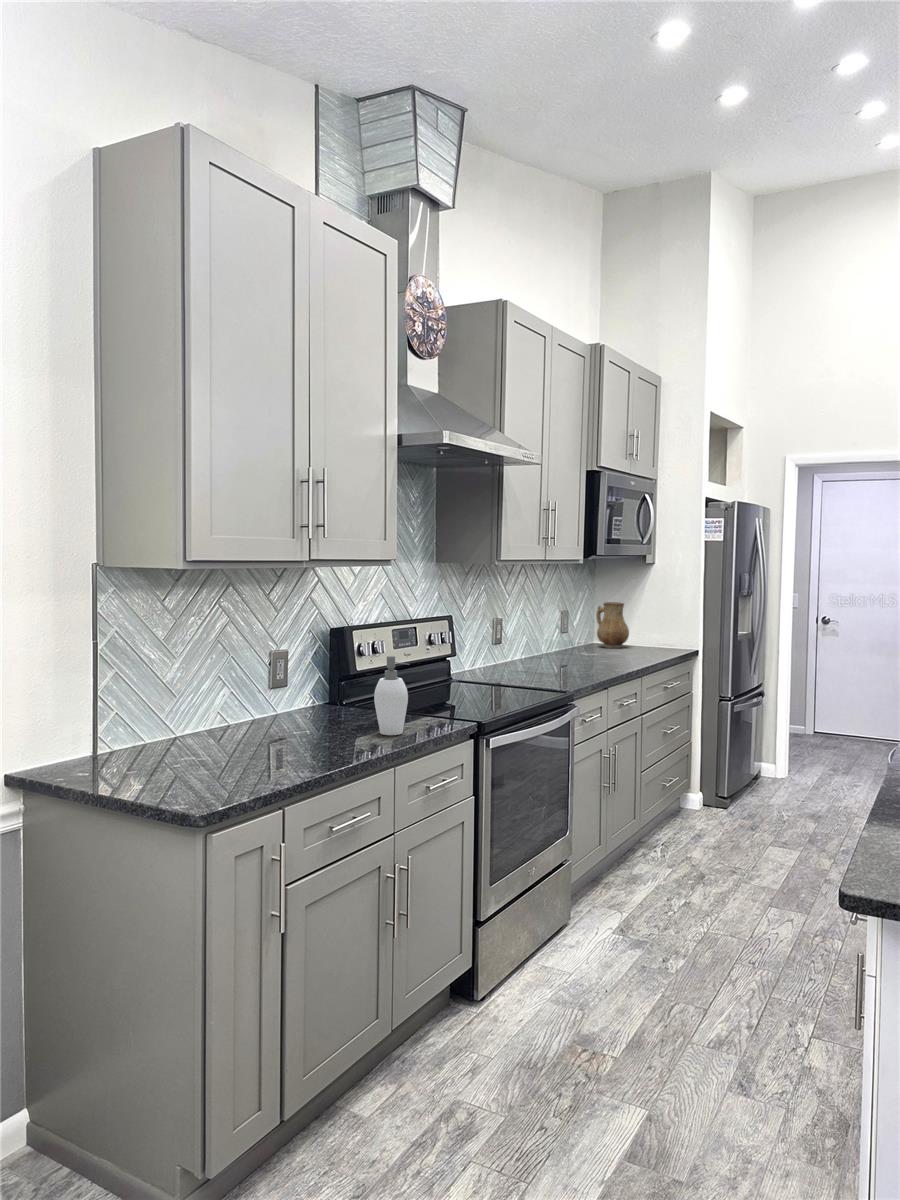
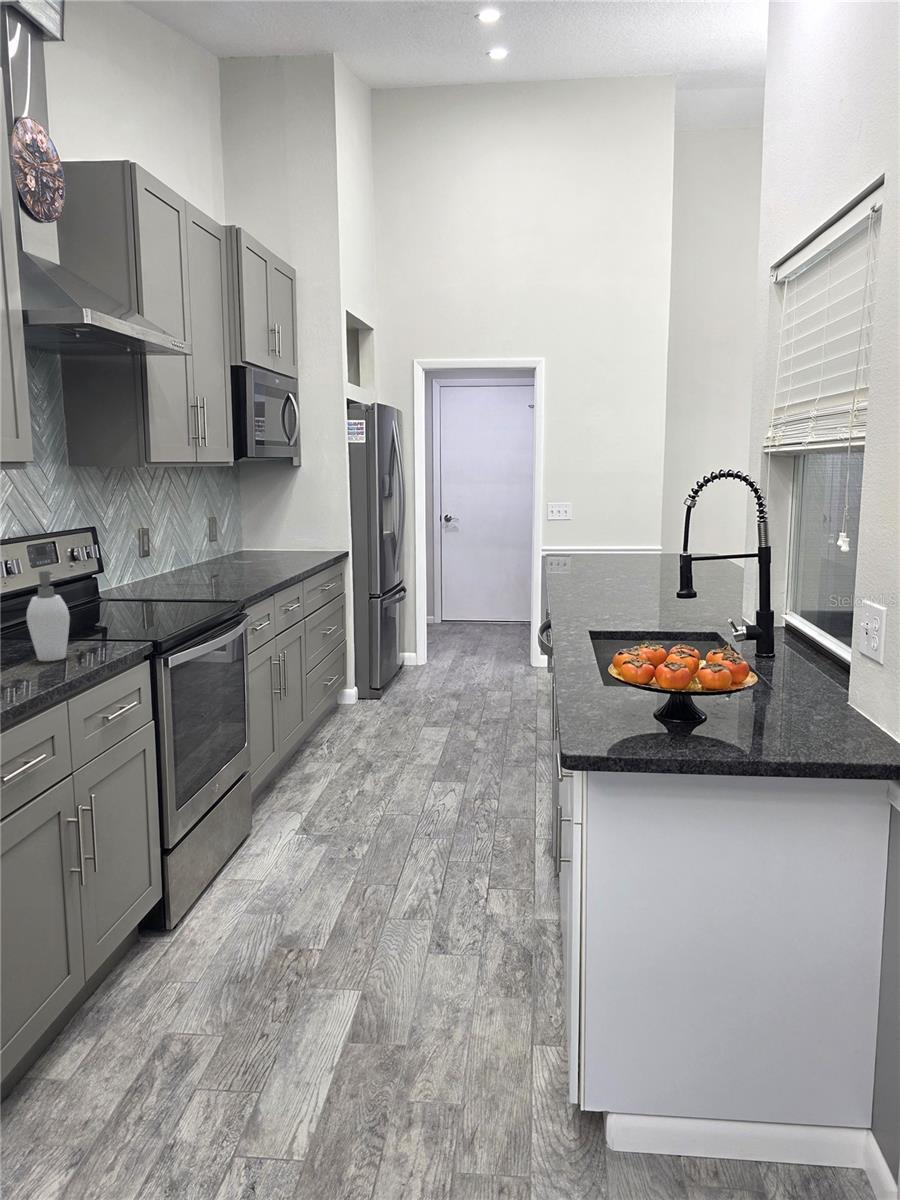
ceramic pitcher: present [596,602,629,648] -> none [243,506,278,553]

